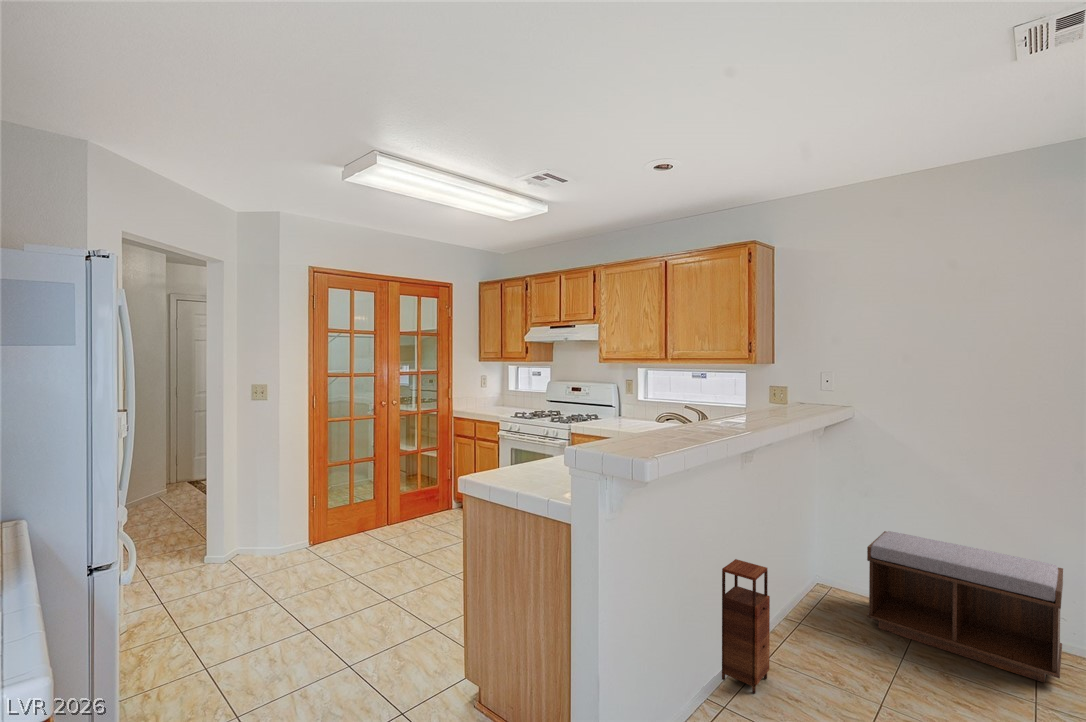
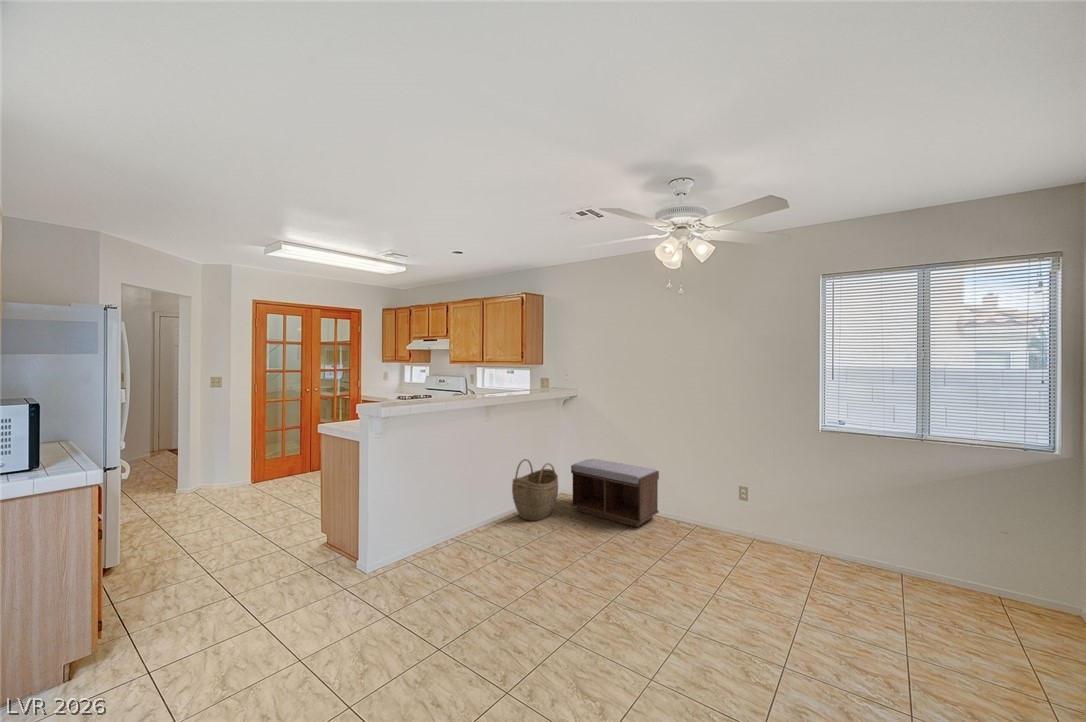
woven basket: none [771,534,853,654] -> present [512,459,558,521]
storage cabinet: present [722,559,770,694] -> none [470,469,496,536]

